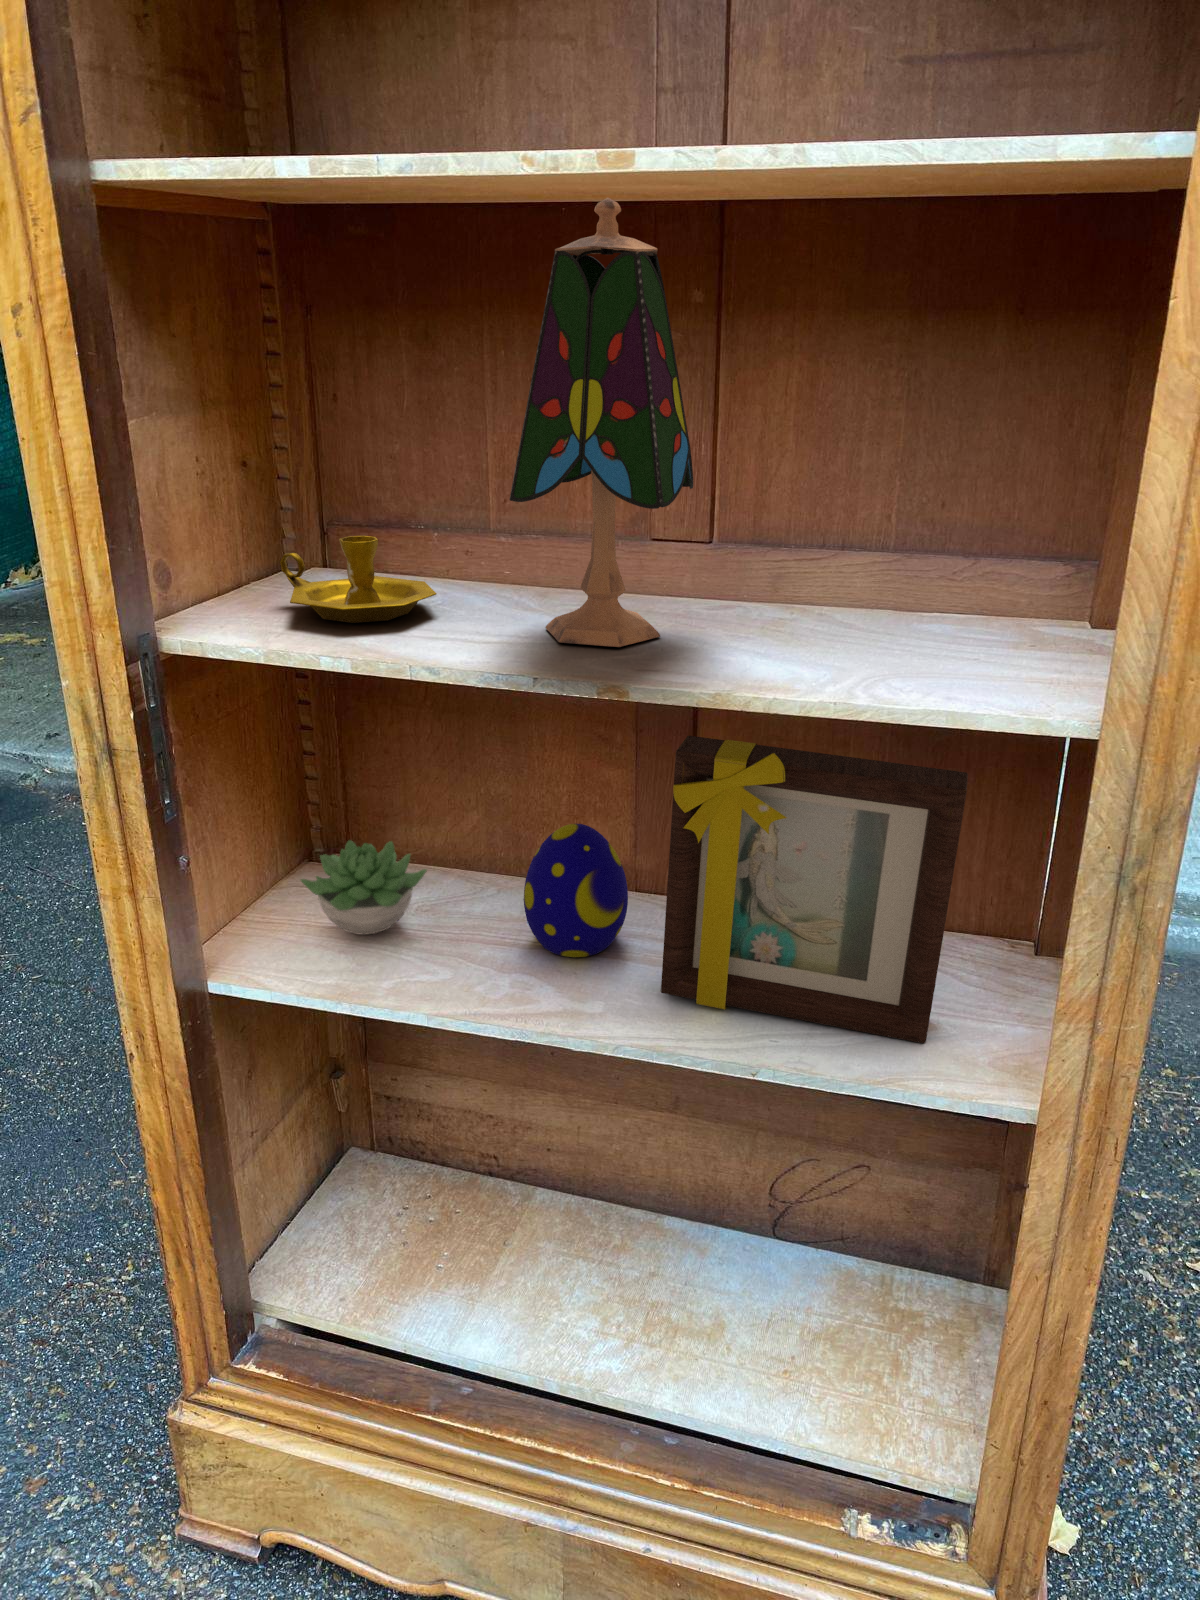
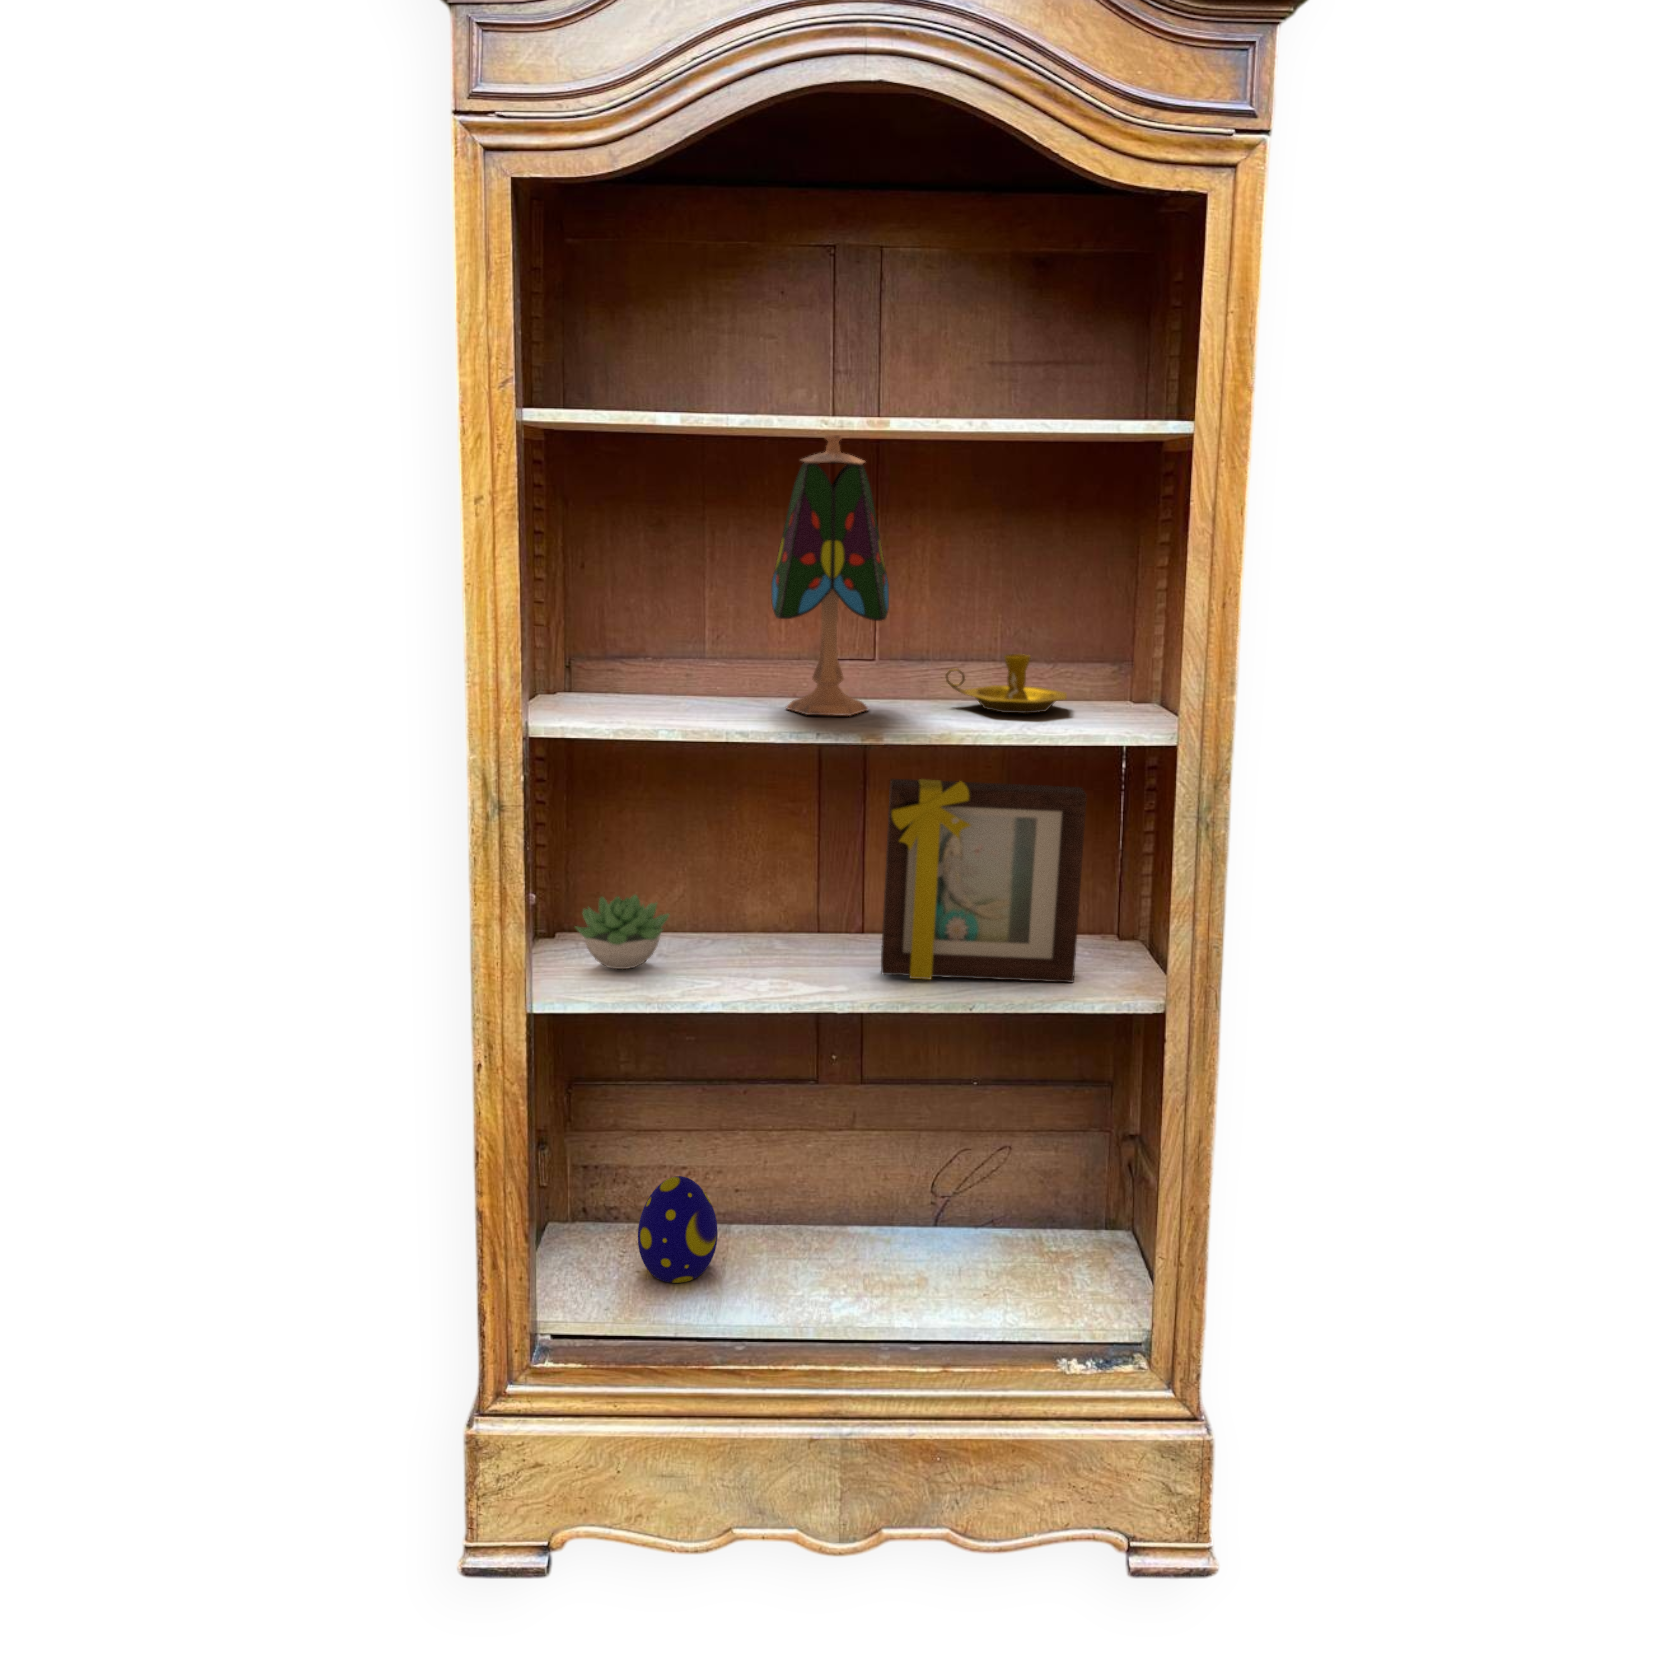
candlestick: present [280,536,437,623] -> present [945,654,1067,714]
decorative egg: present [524,824,628,957] -> present [638,1176,718,1283]

